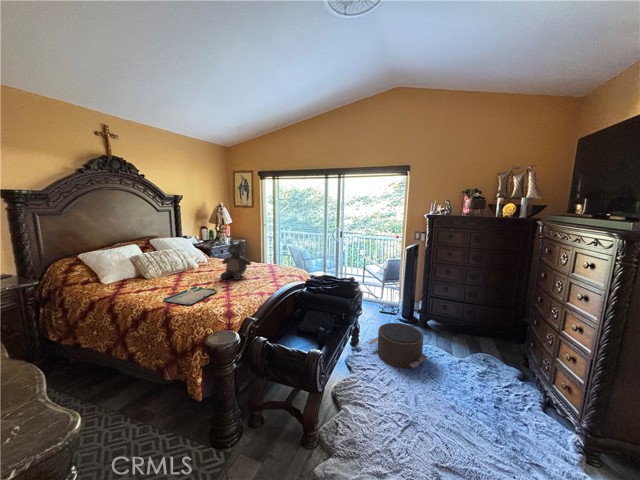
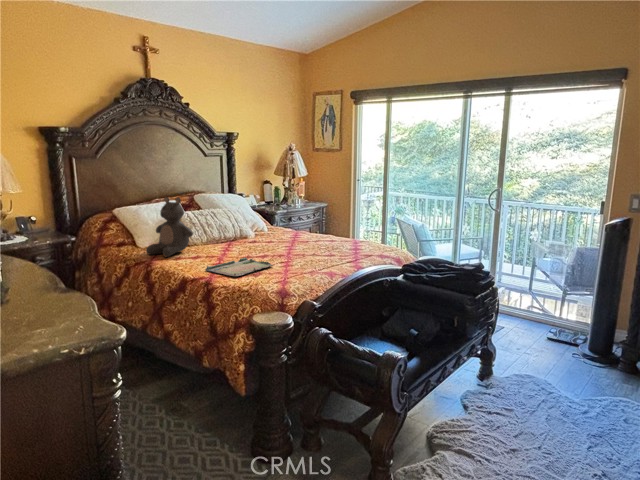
teddy bear: present [220,240,251,280] -> present [146,197,193,257]
pouf: present [369,323,427,368] -> none [507,352,615,427]

